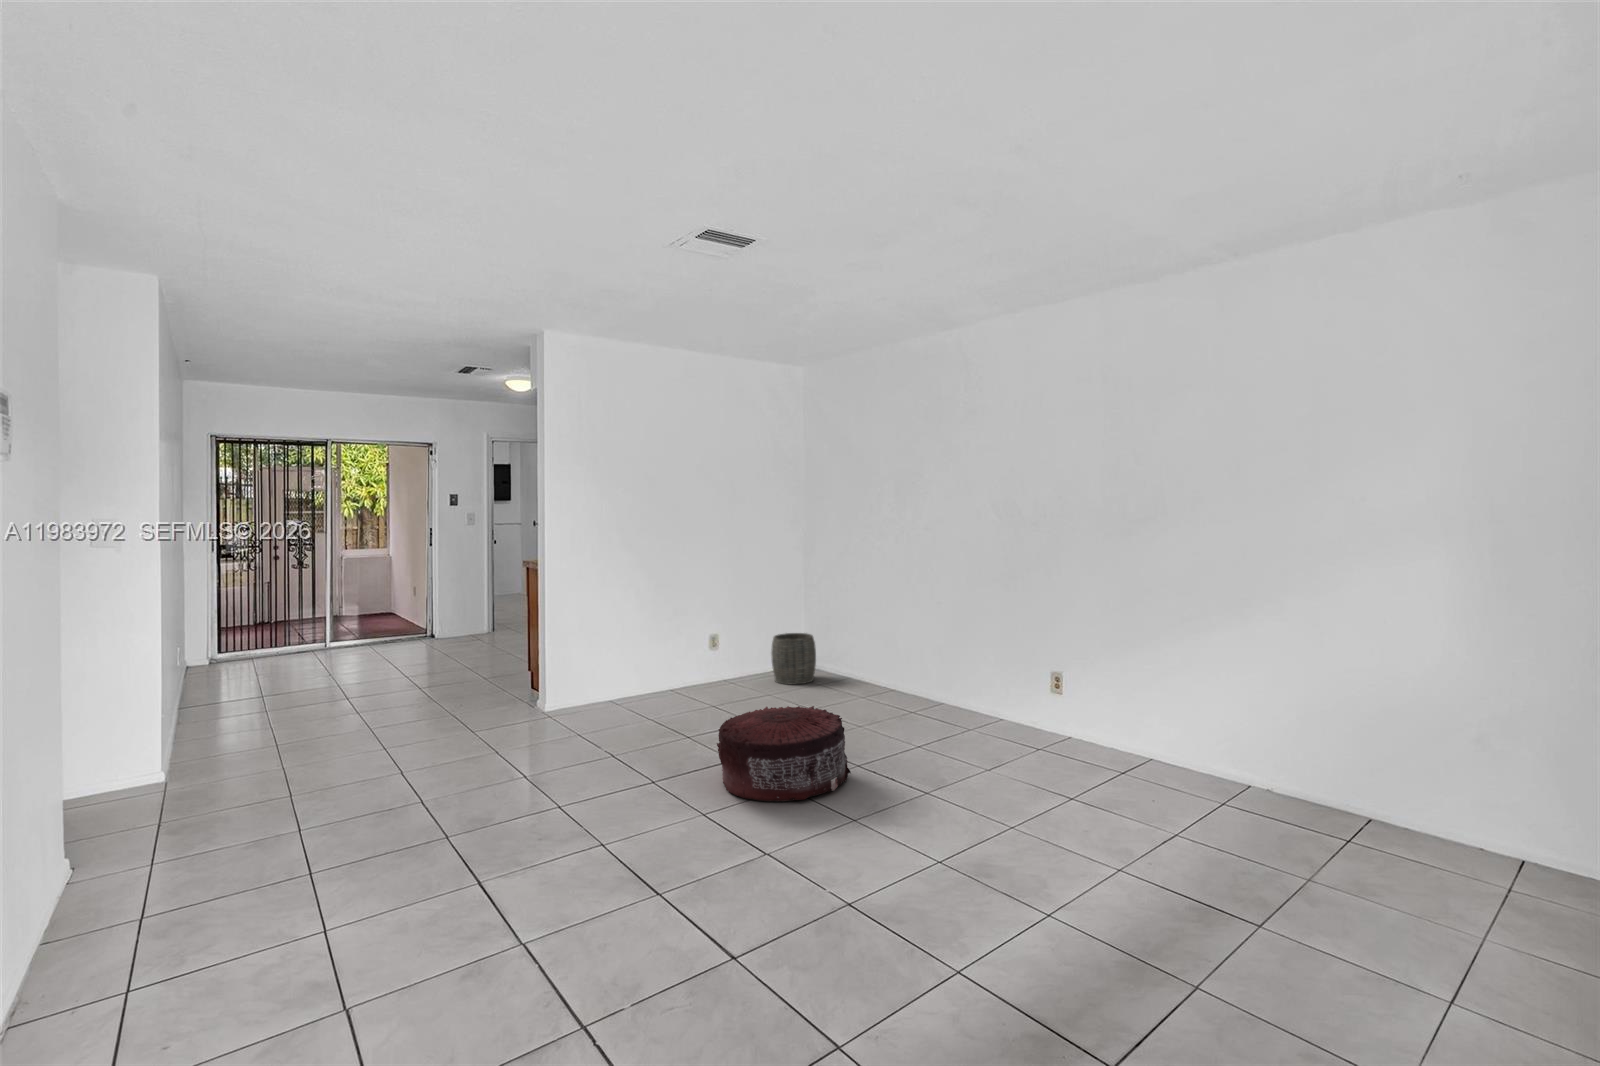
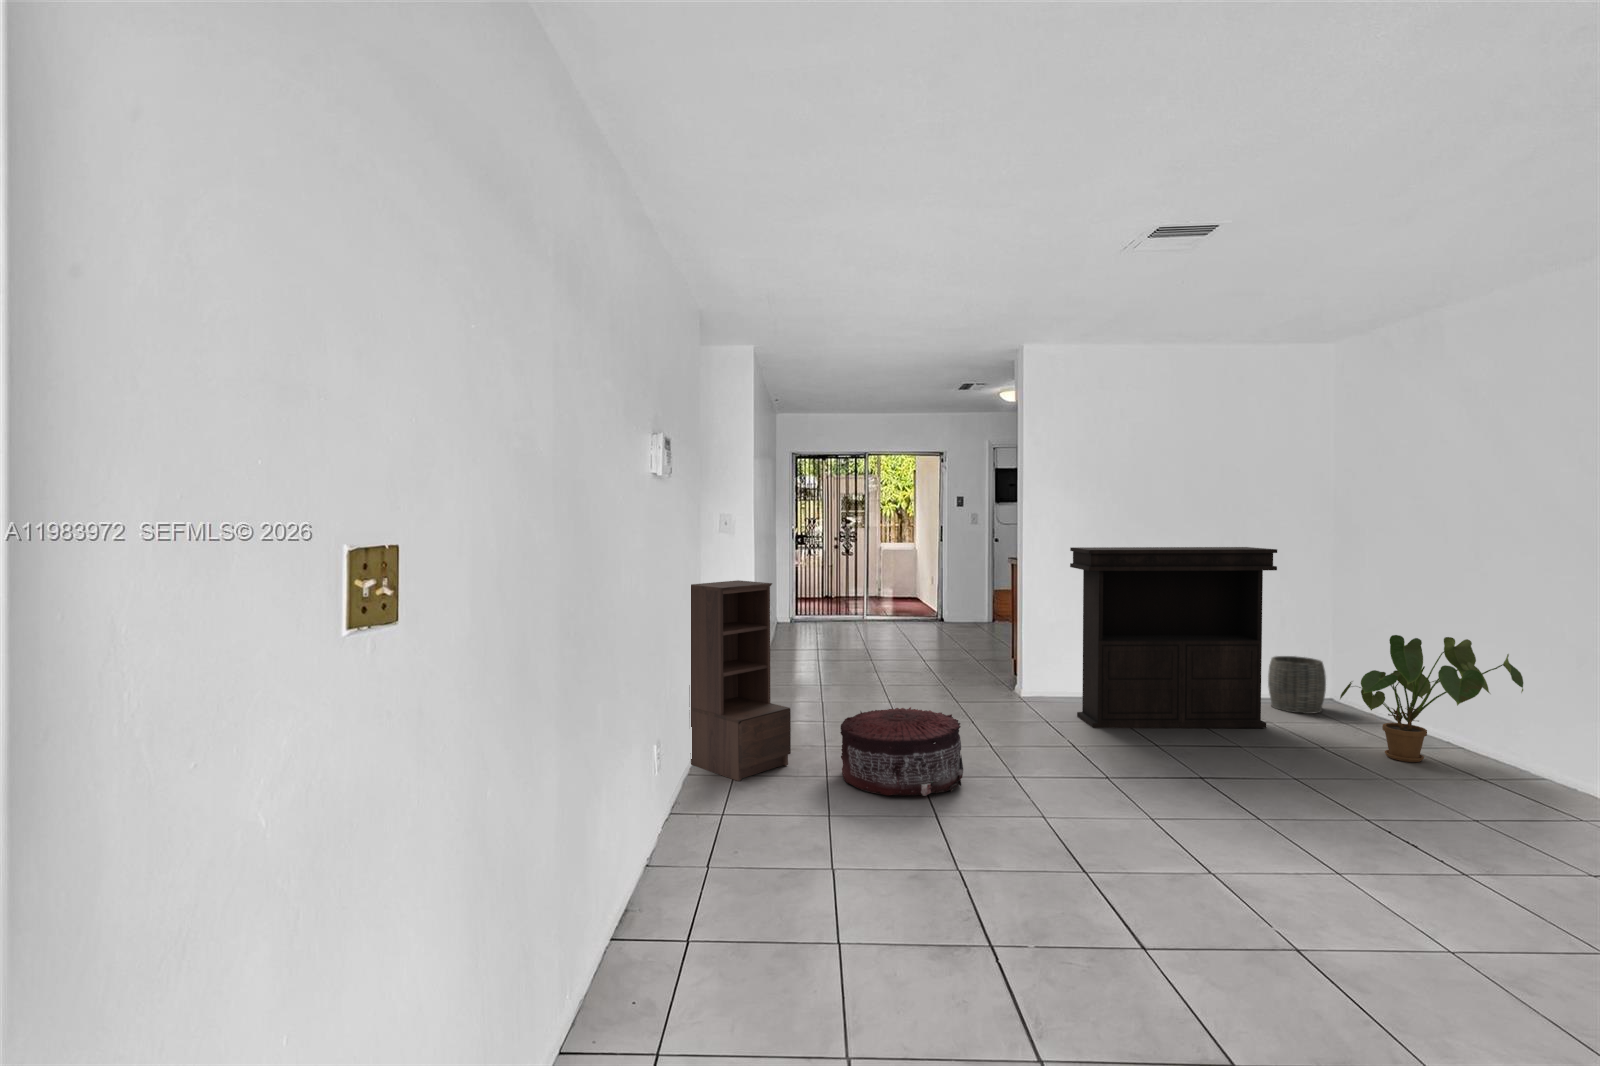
console table: none [594,536,782,735] -> present [1070,547,1277,728]
house plant: none [836,603,960,714] -> present [1340,635,1523,762]
bookshelf: none [24,619,242,929] -> present [689,580,791,781]
pouf: present [717,706,851,801] -> present [840,707,963,796]

